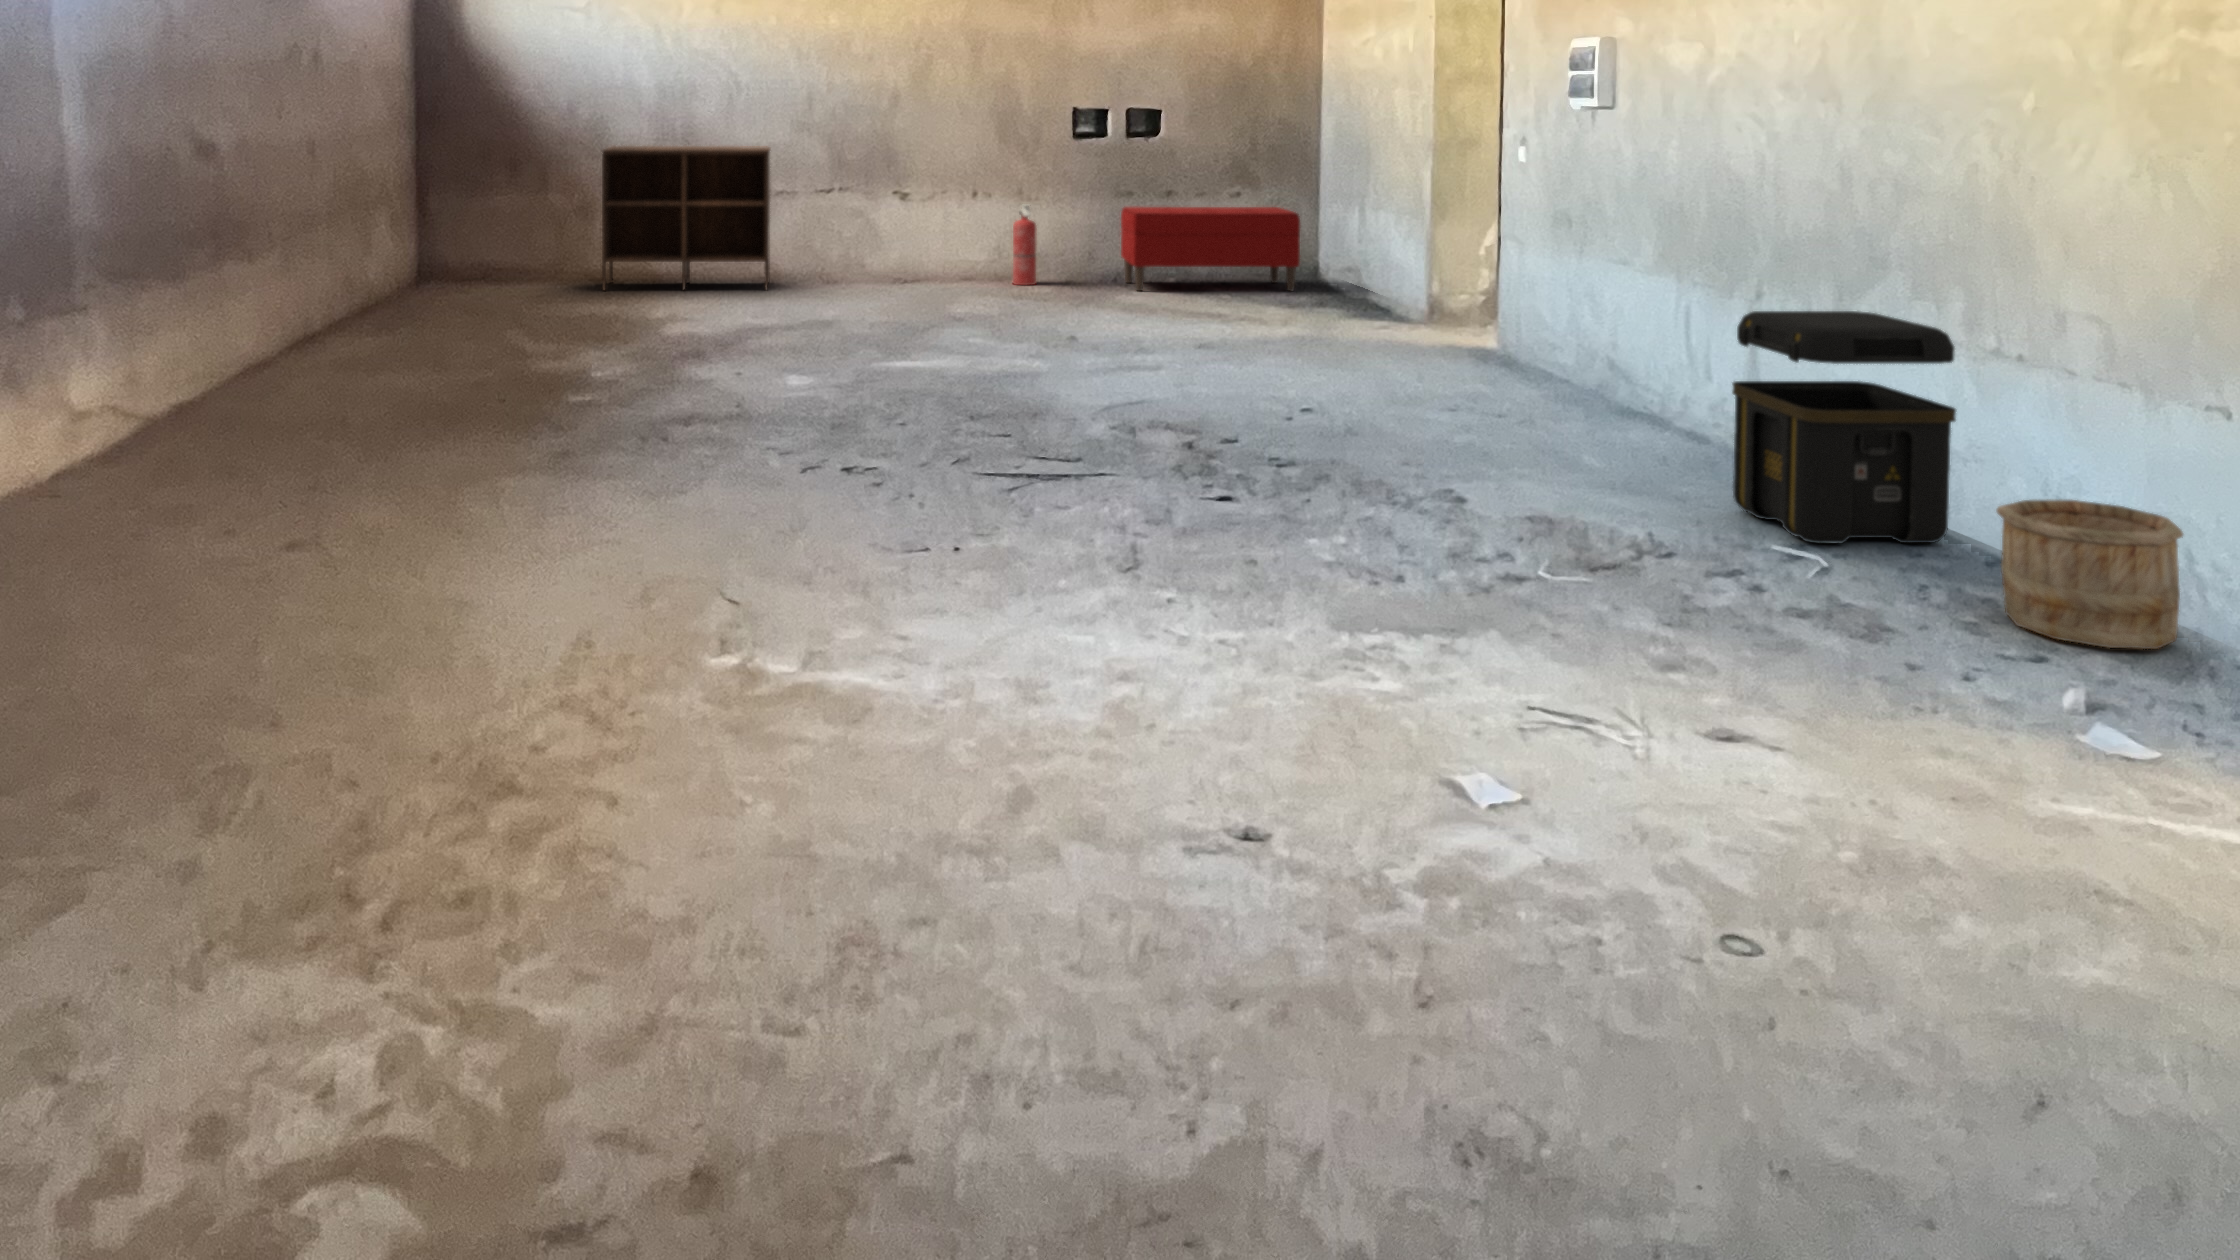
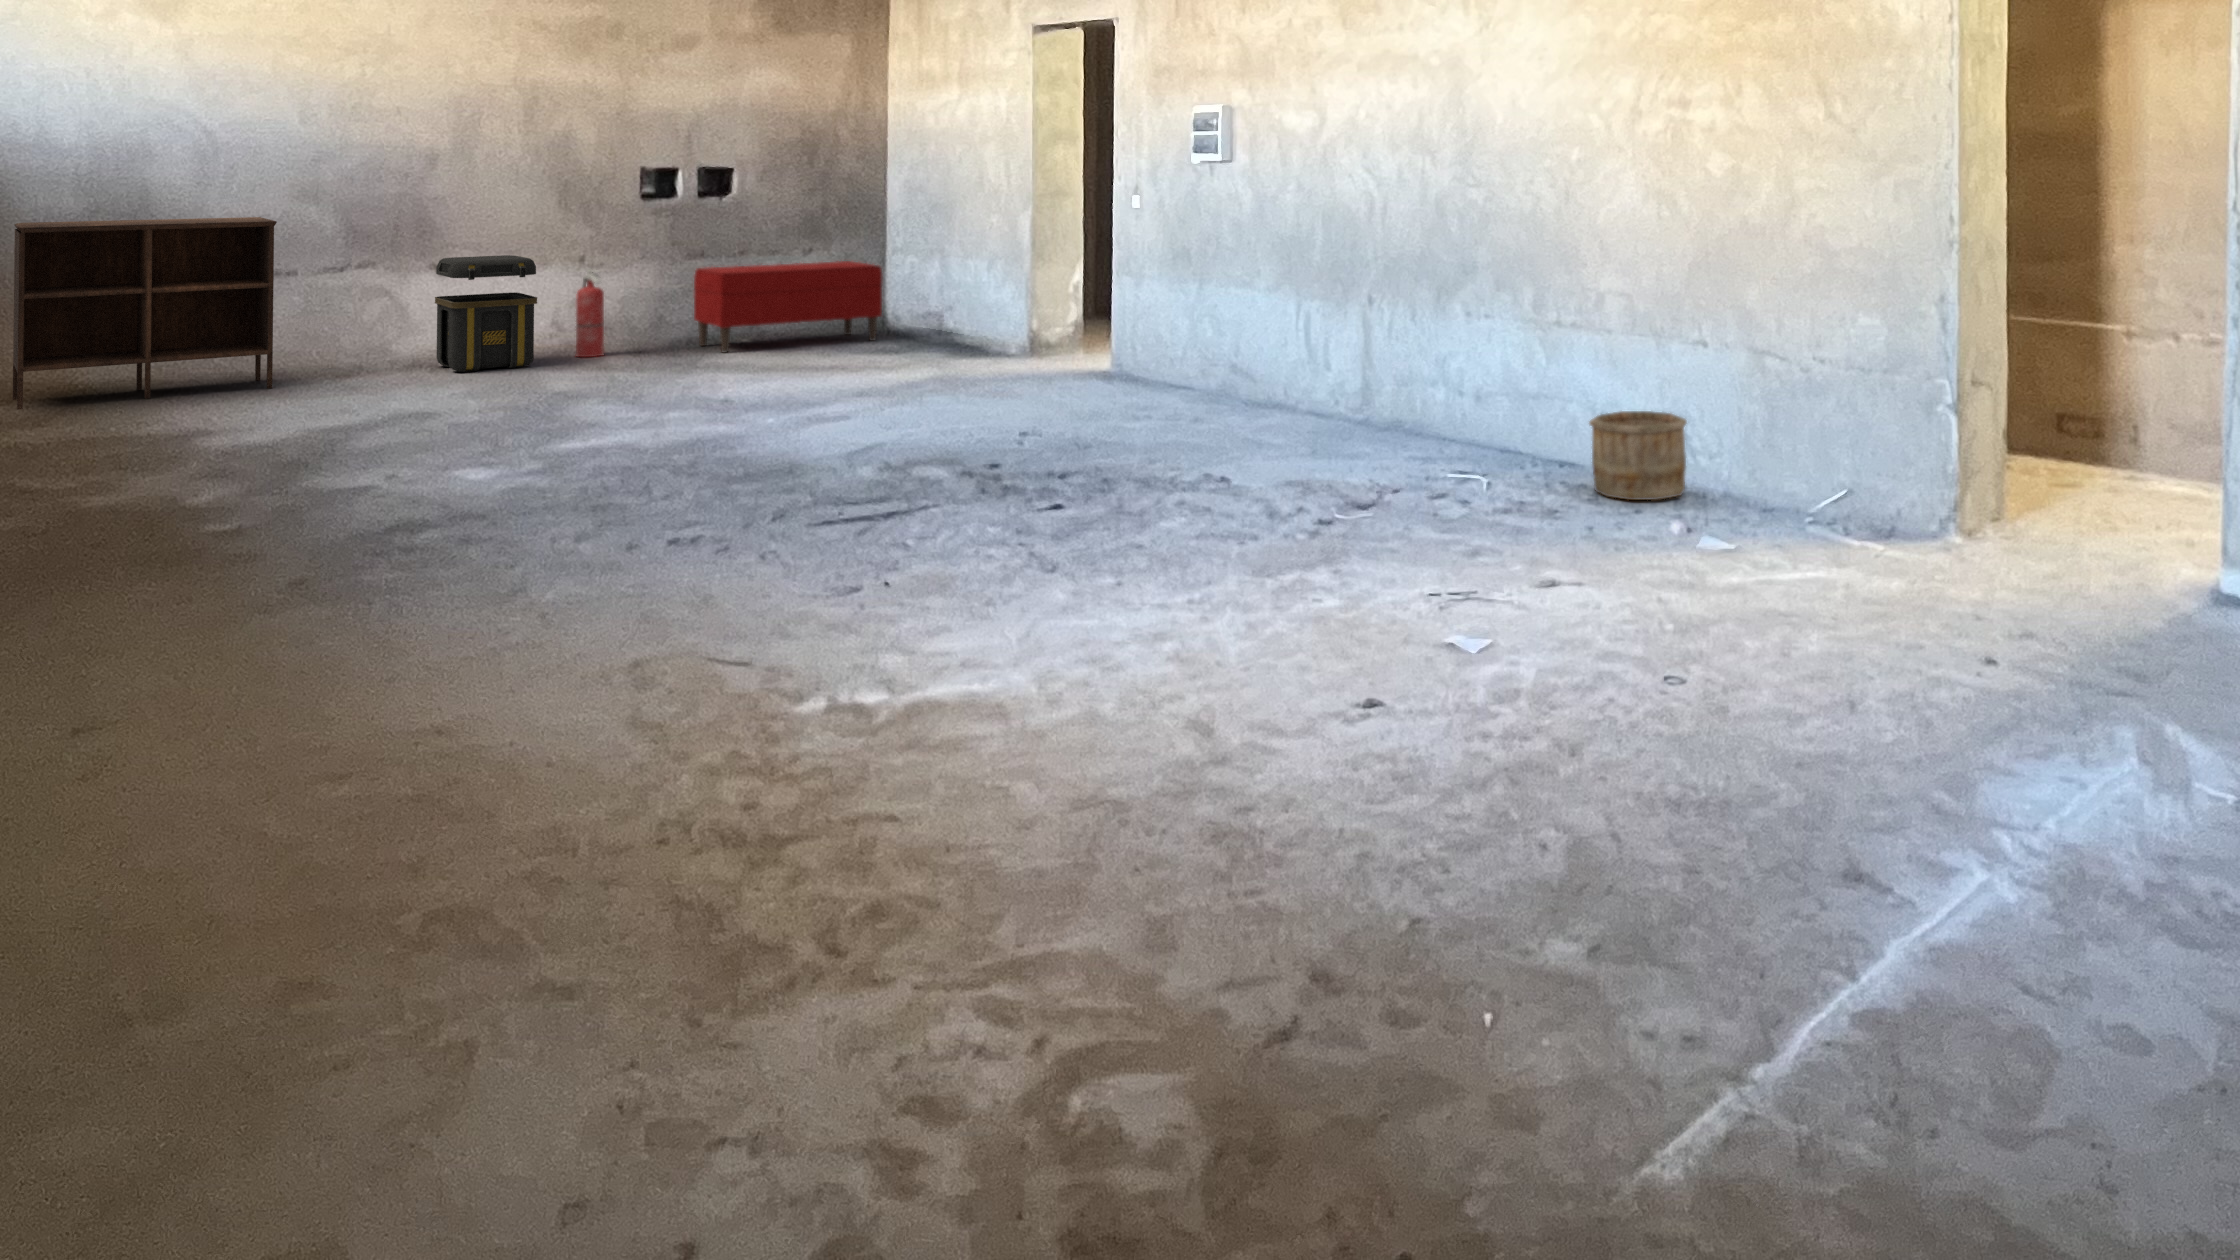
toolbox: present [1732,311,1956,544] -> present [435,255,537,372]

